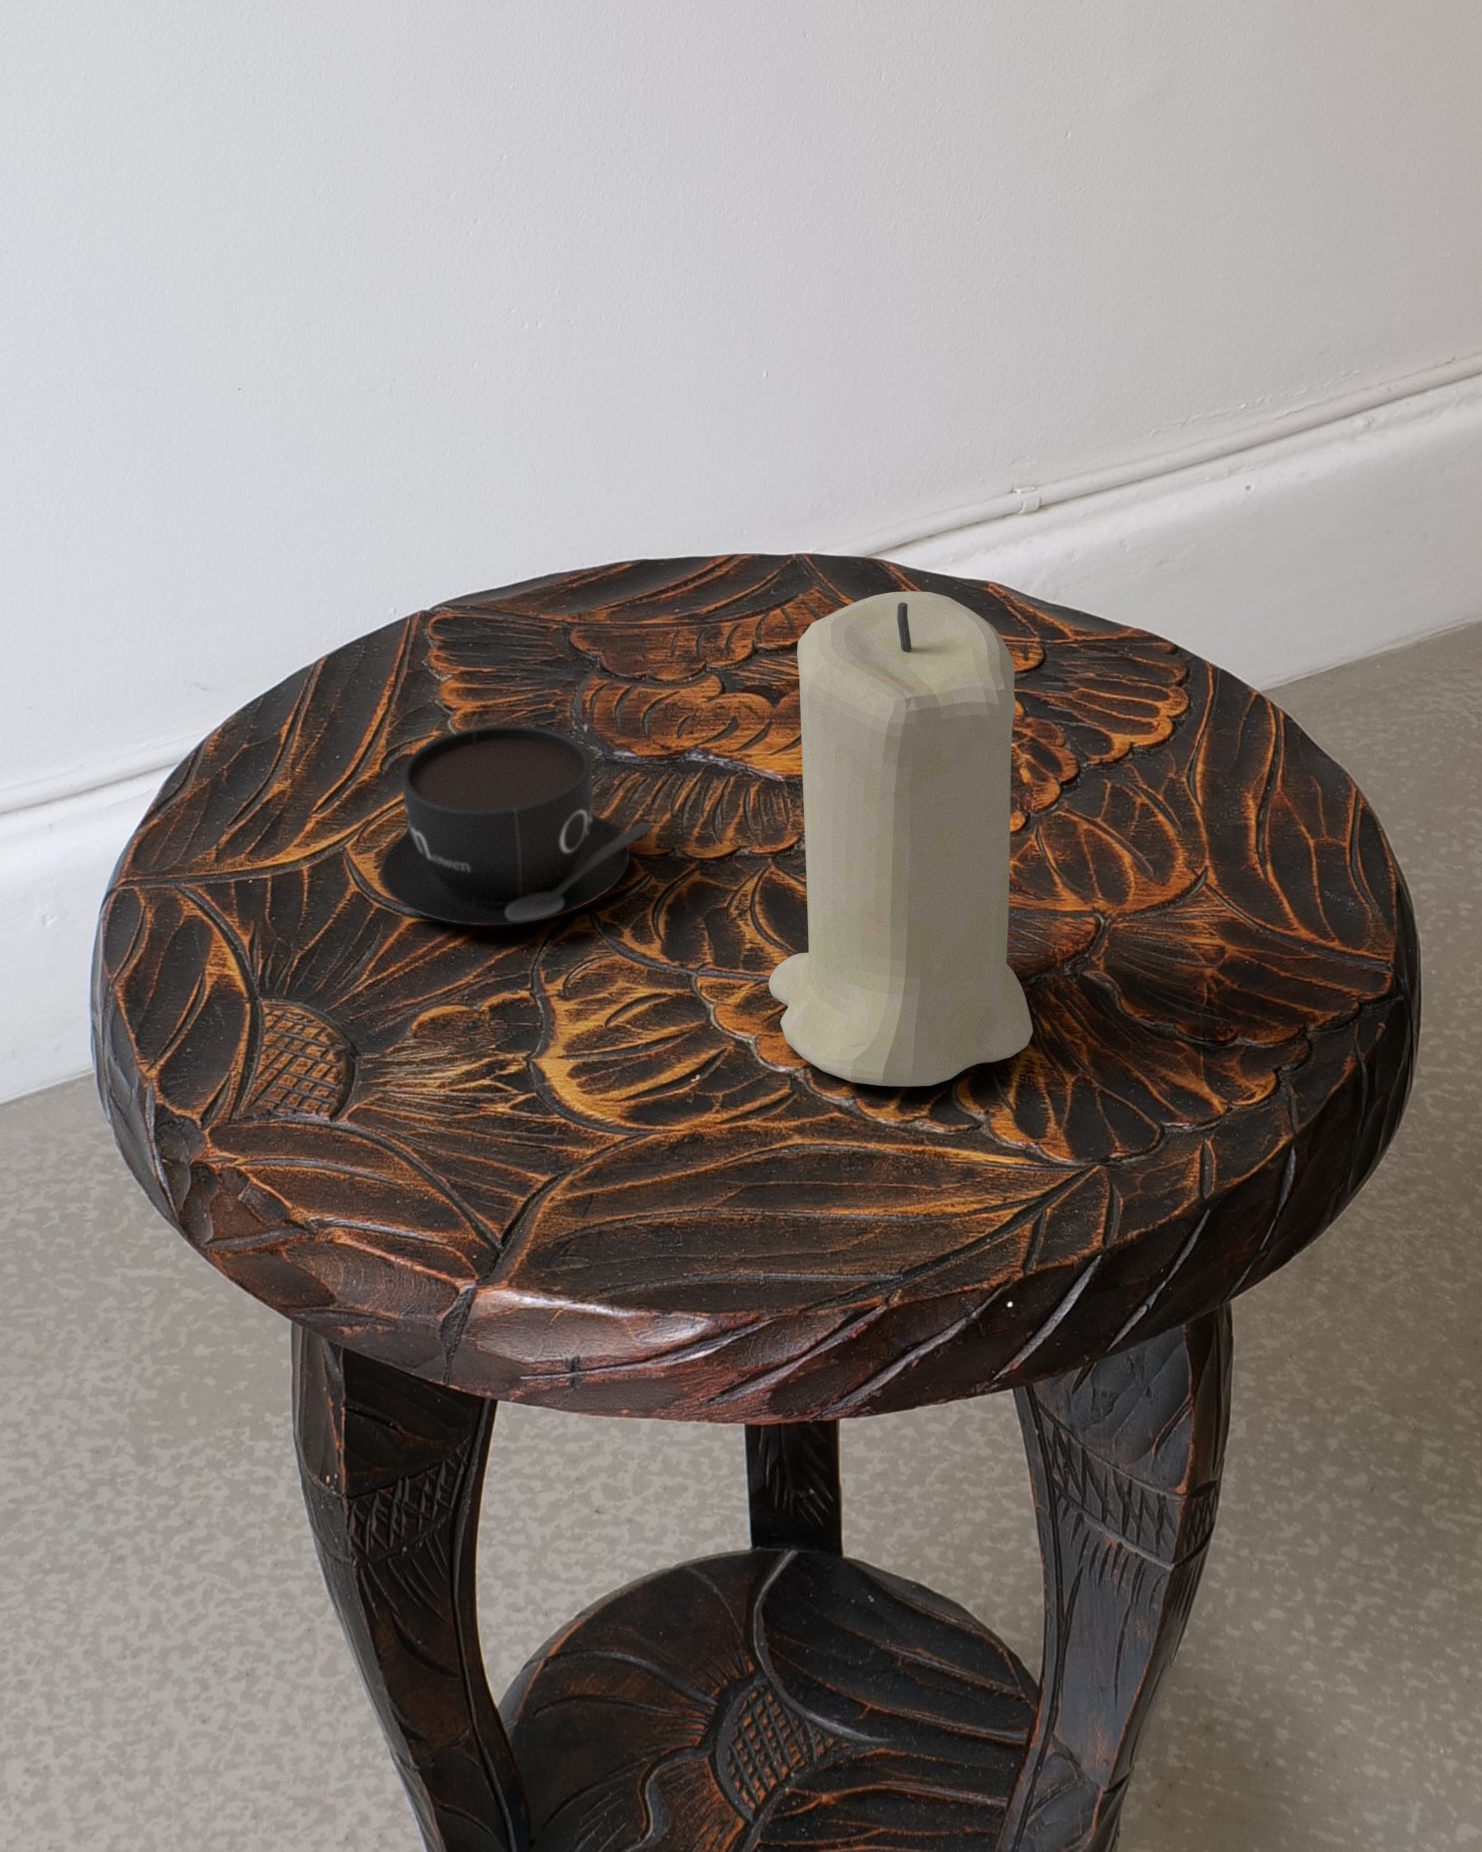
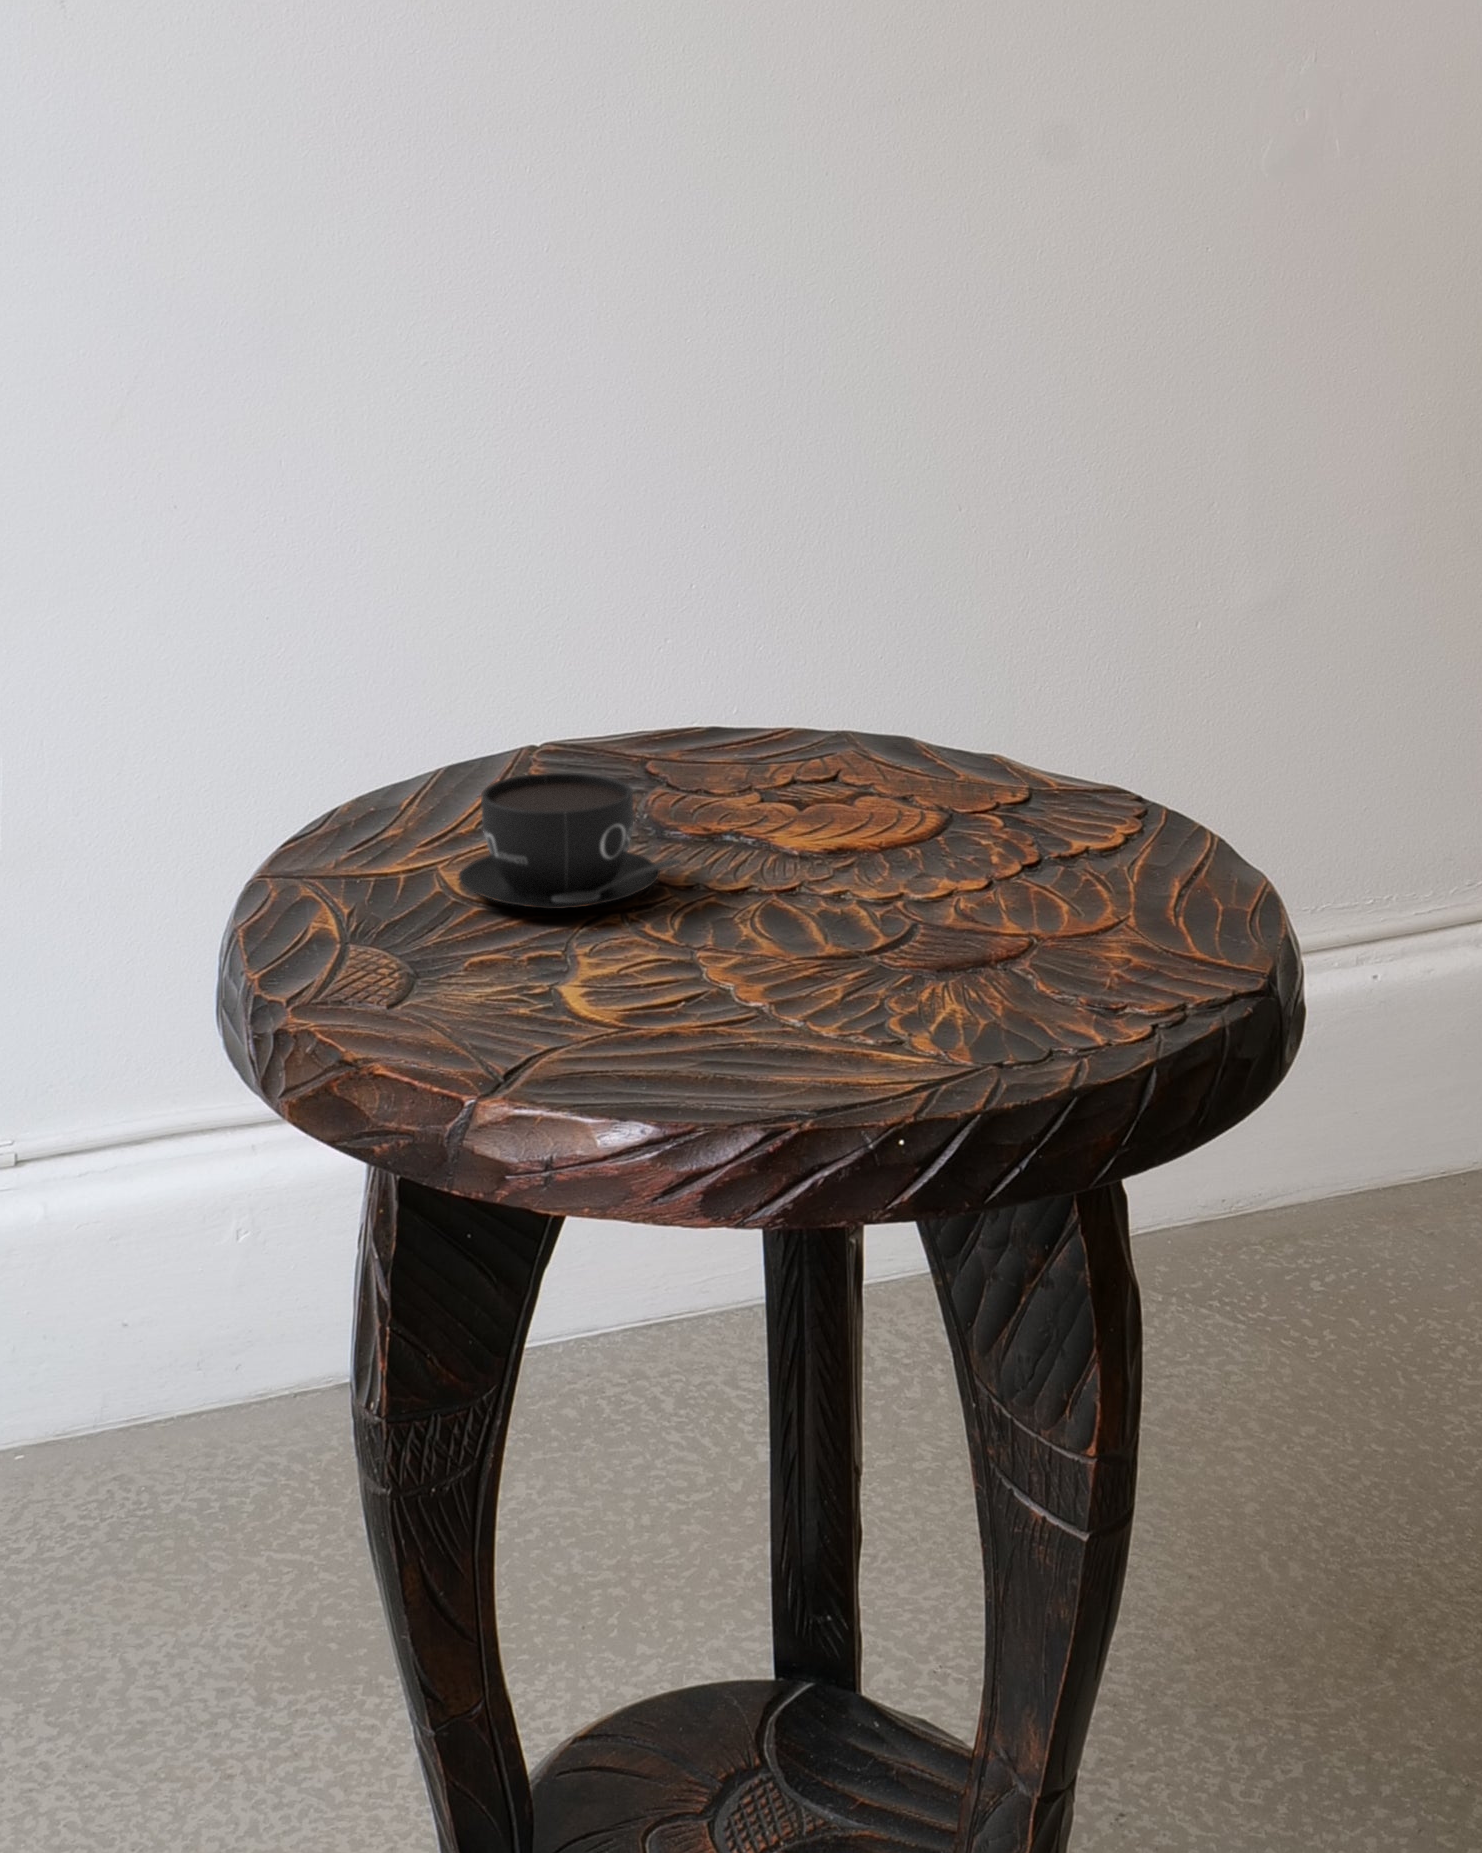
candle: present [769,591,1033,1086] -> none [752,615,955,1007]

